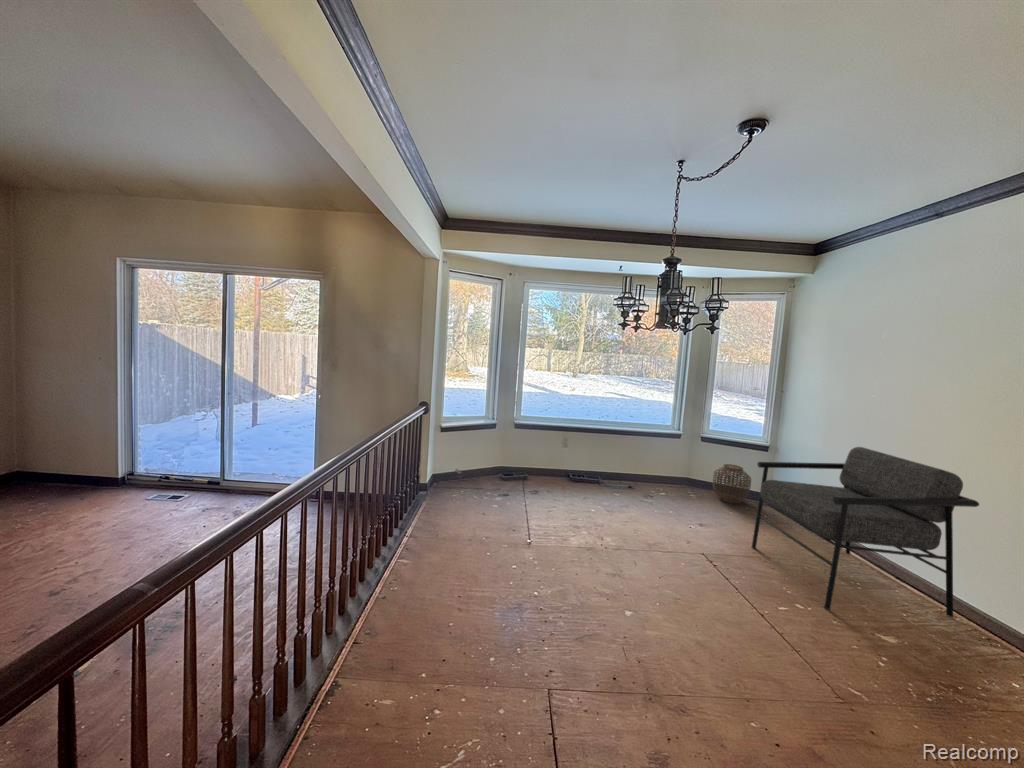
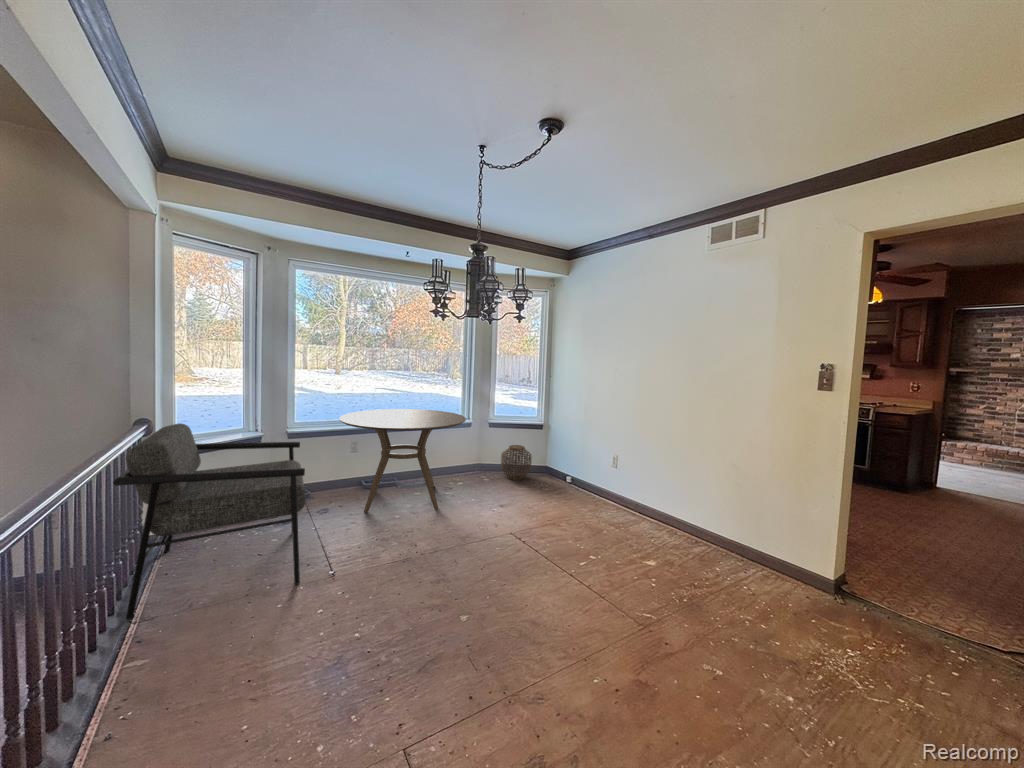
dining table: none [553,412,670,512] -> present [340,409,466,512]
armchair: present [752,447,979,617] -> present [113,423,305,619]

